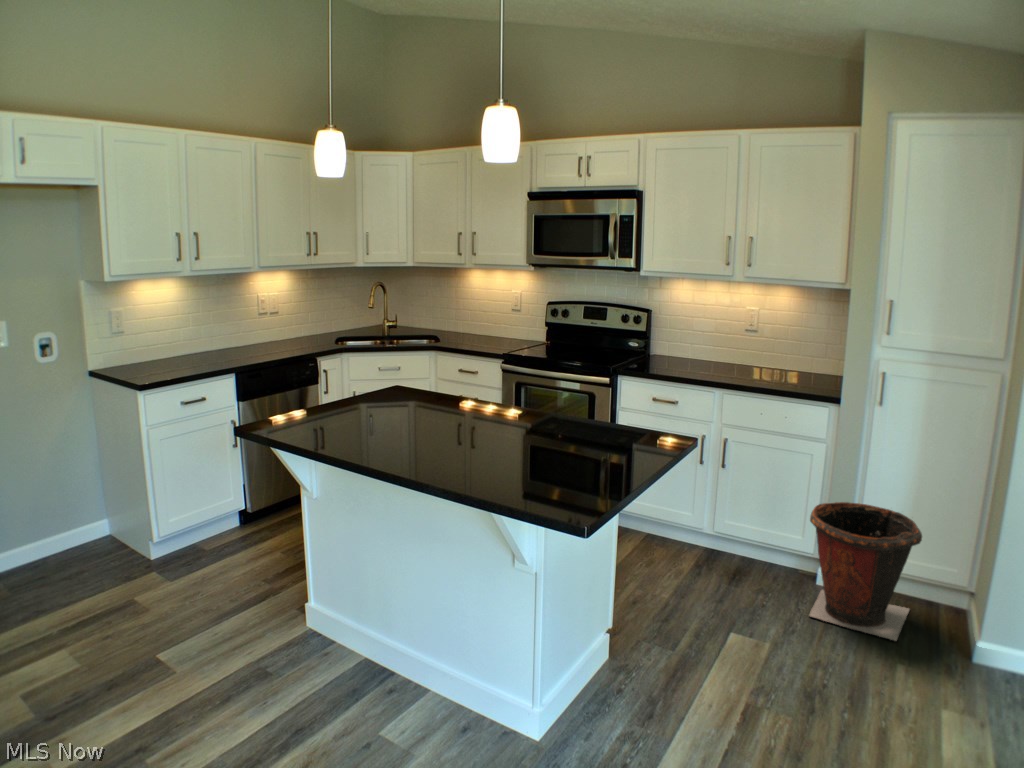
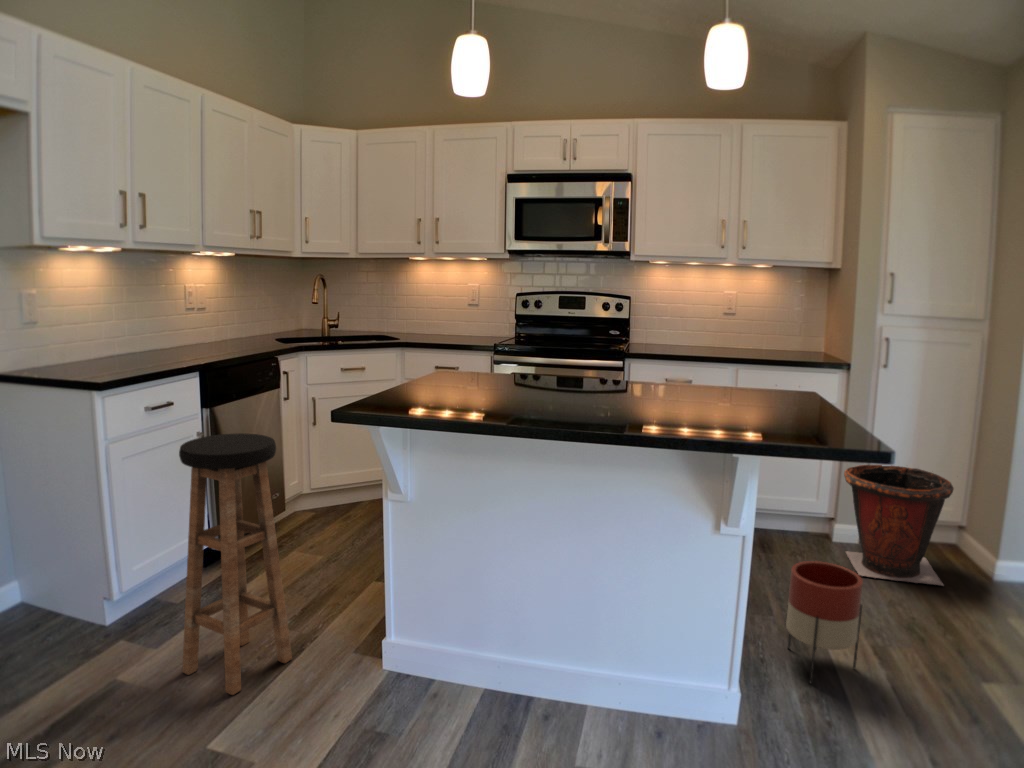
bar stool: none [159,430,249,628] -> present [179,433,292,695]
planter: none [642,593,712,708] -> present [786,561,863,683]

